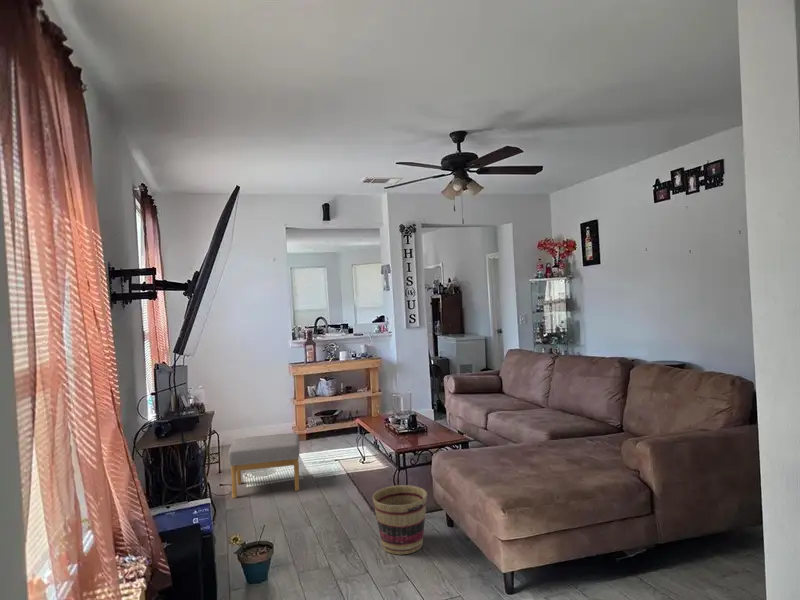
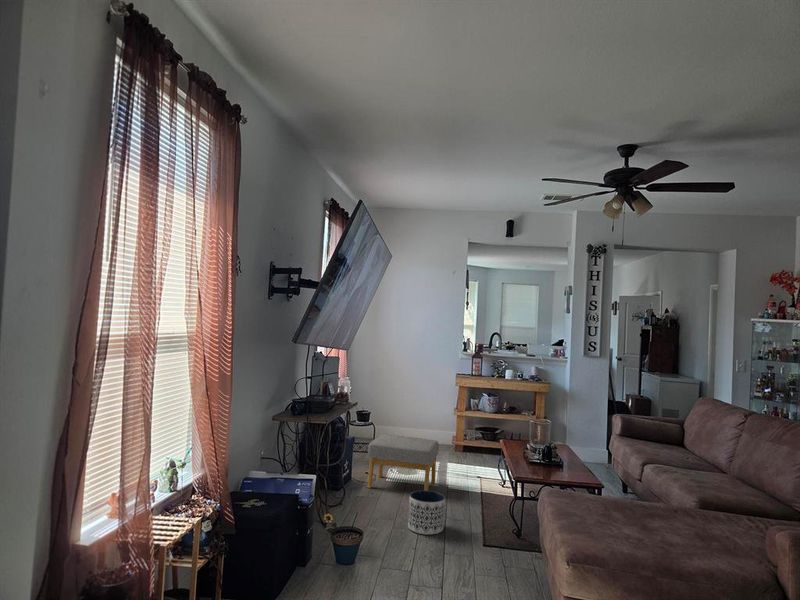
planter: none [297,484,336,530] -> present [408,490,445,535]
basket: present [373,485,427,554] -> none [466,509,522,581]

